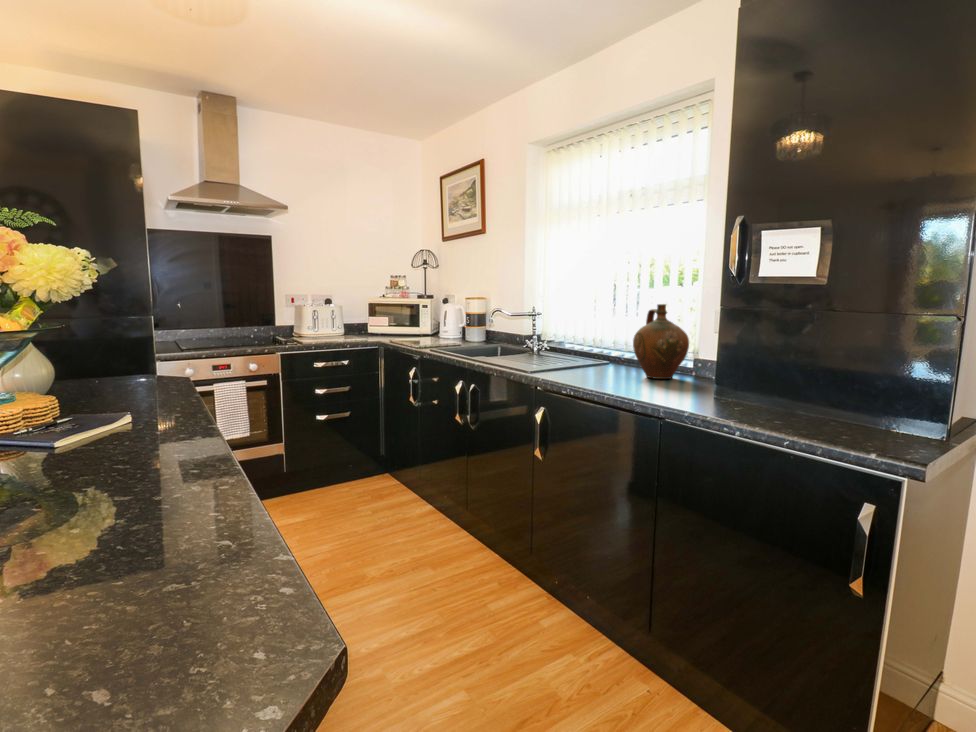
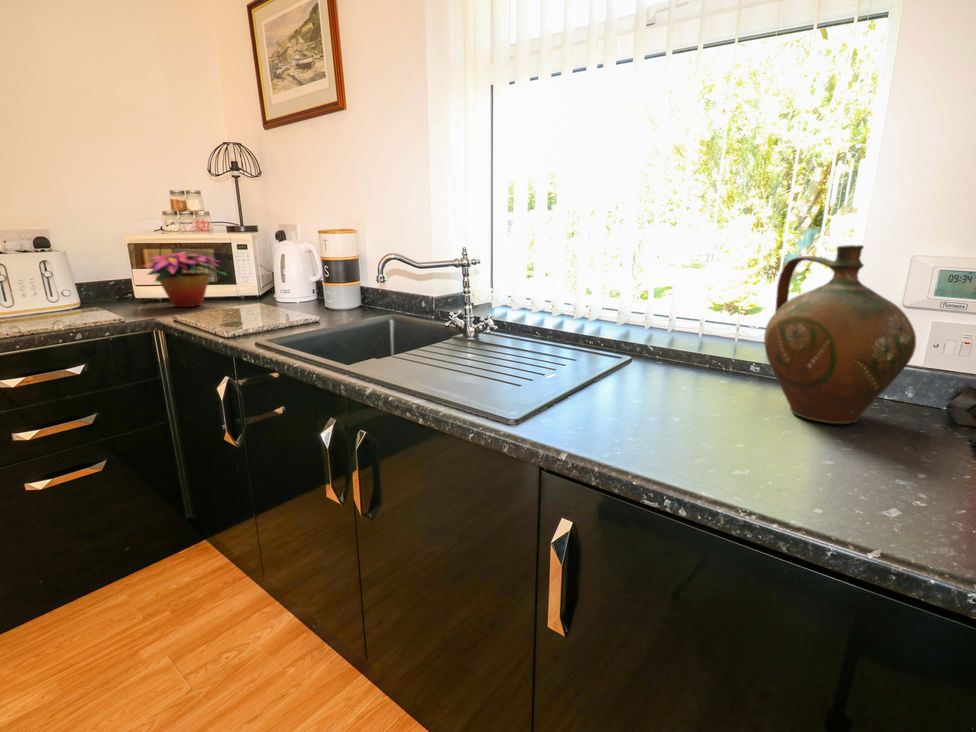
flower arrangement: none [374,308,417,338] -> present [146,252,218,307]

